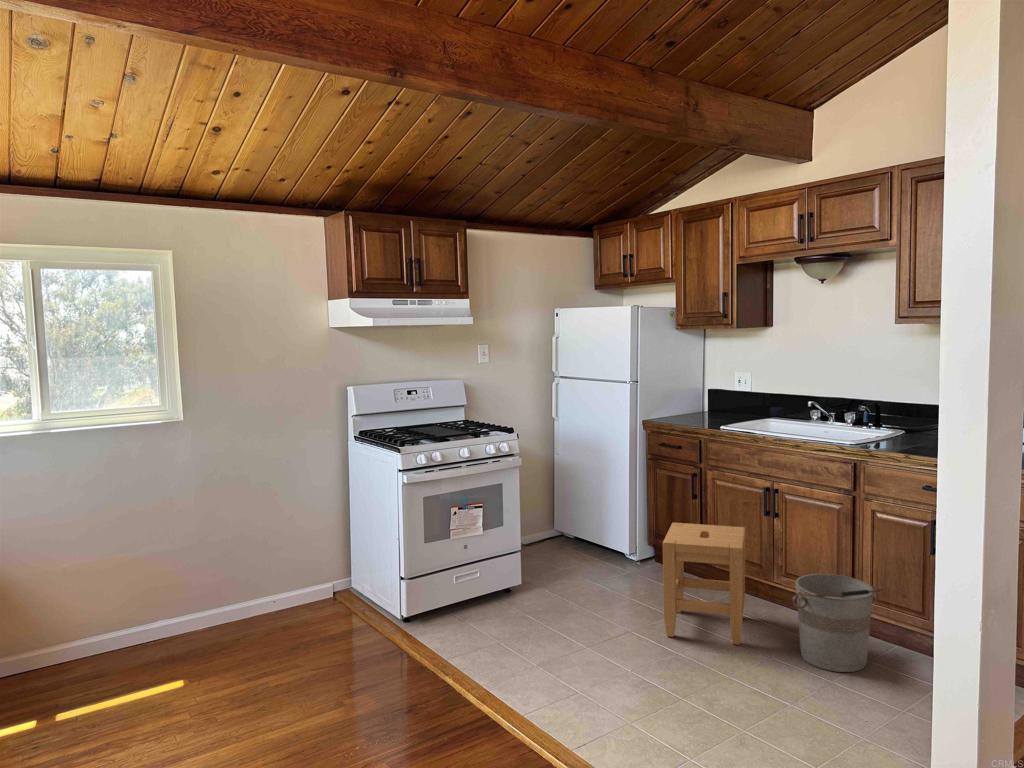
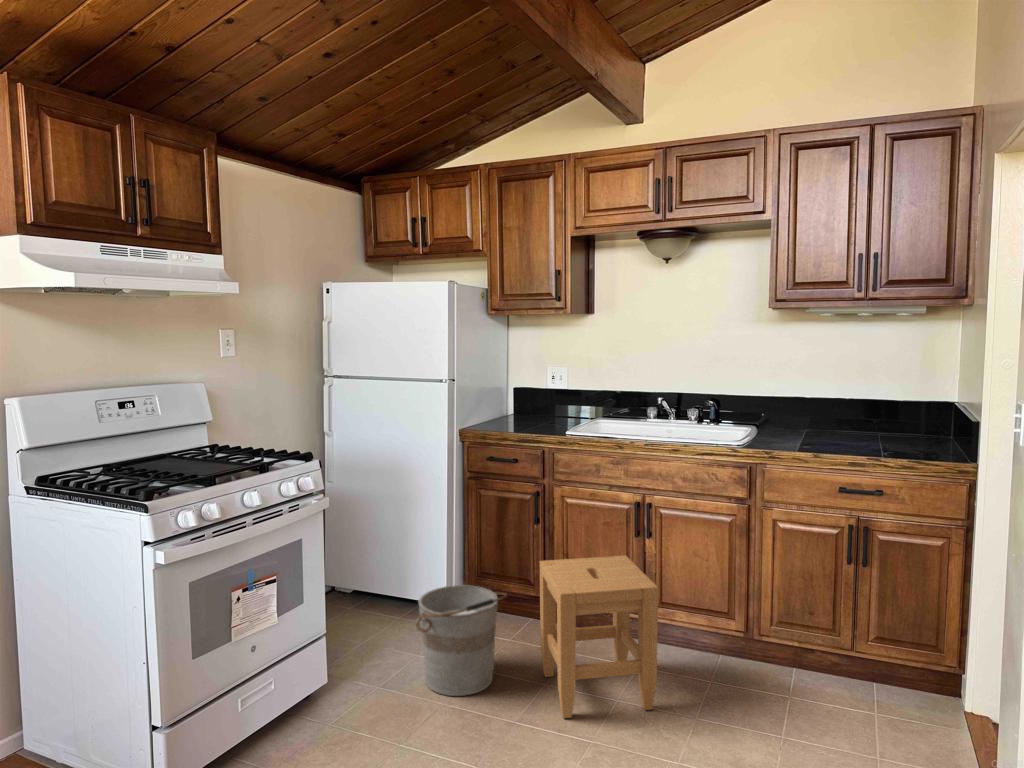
bucket: present [792,574,883,672] -> present [415,585,507,696]

